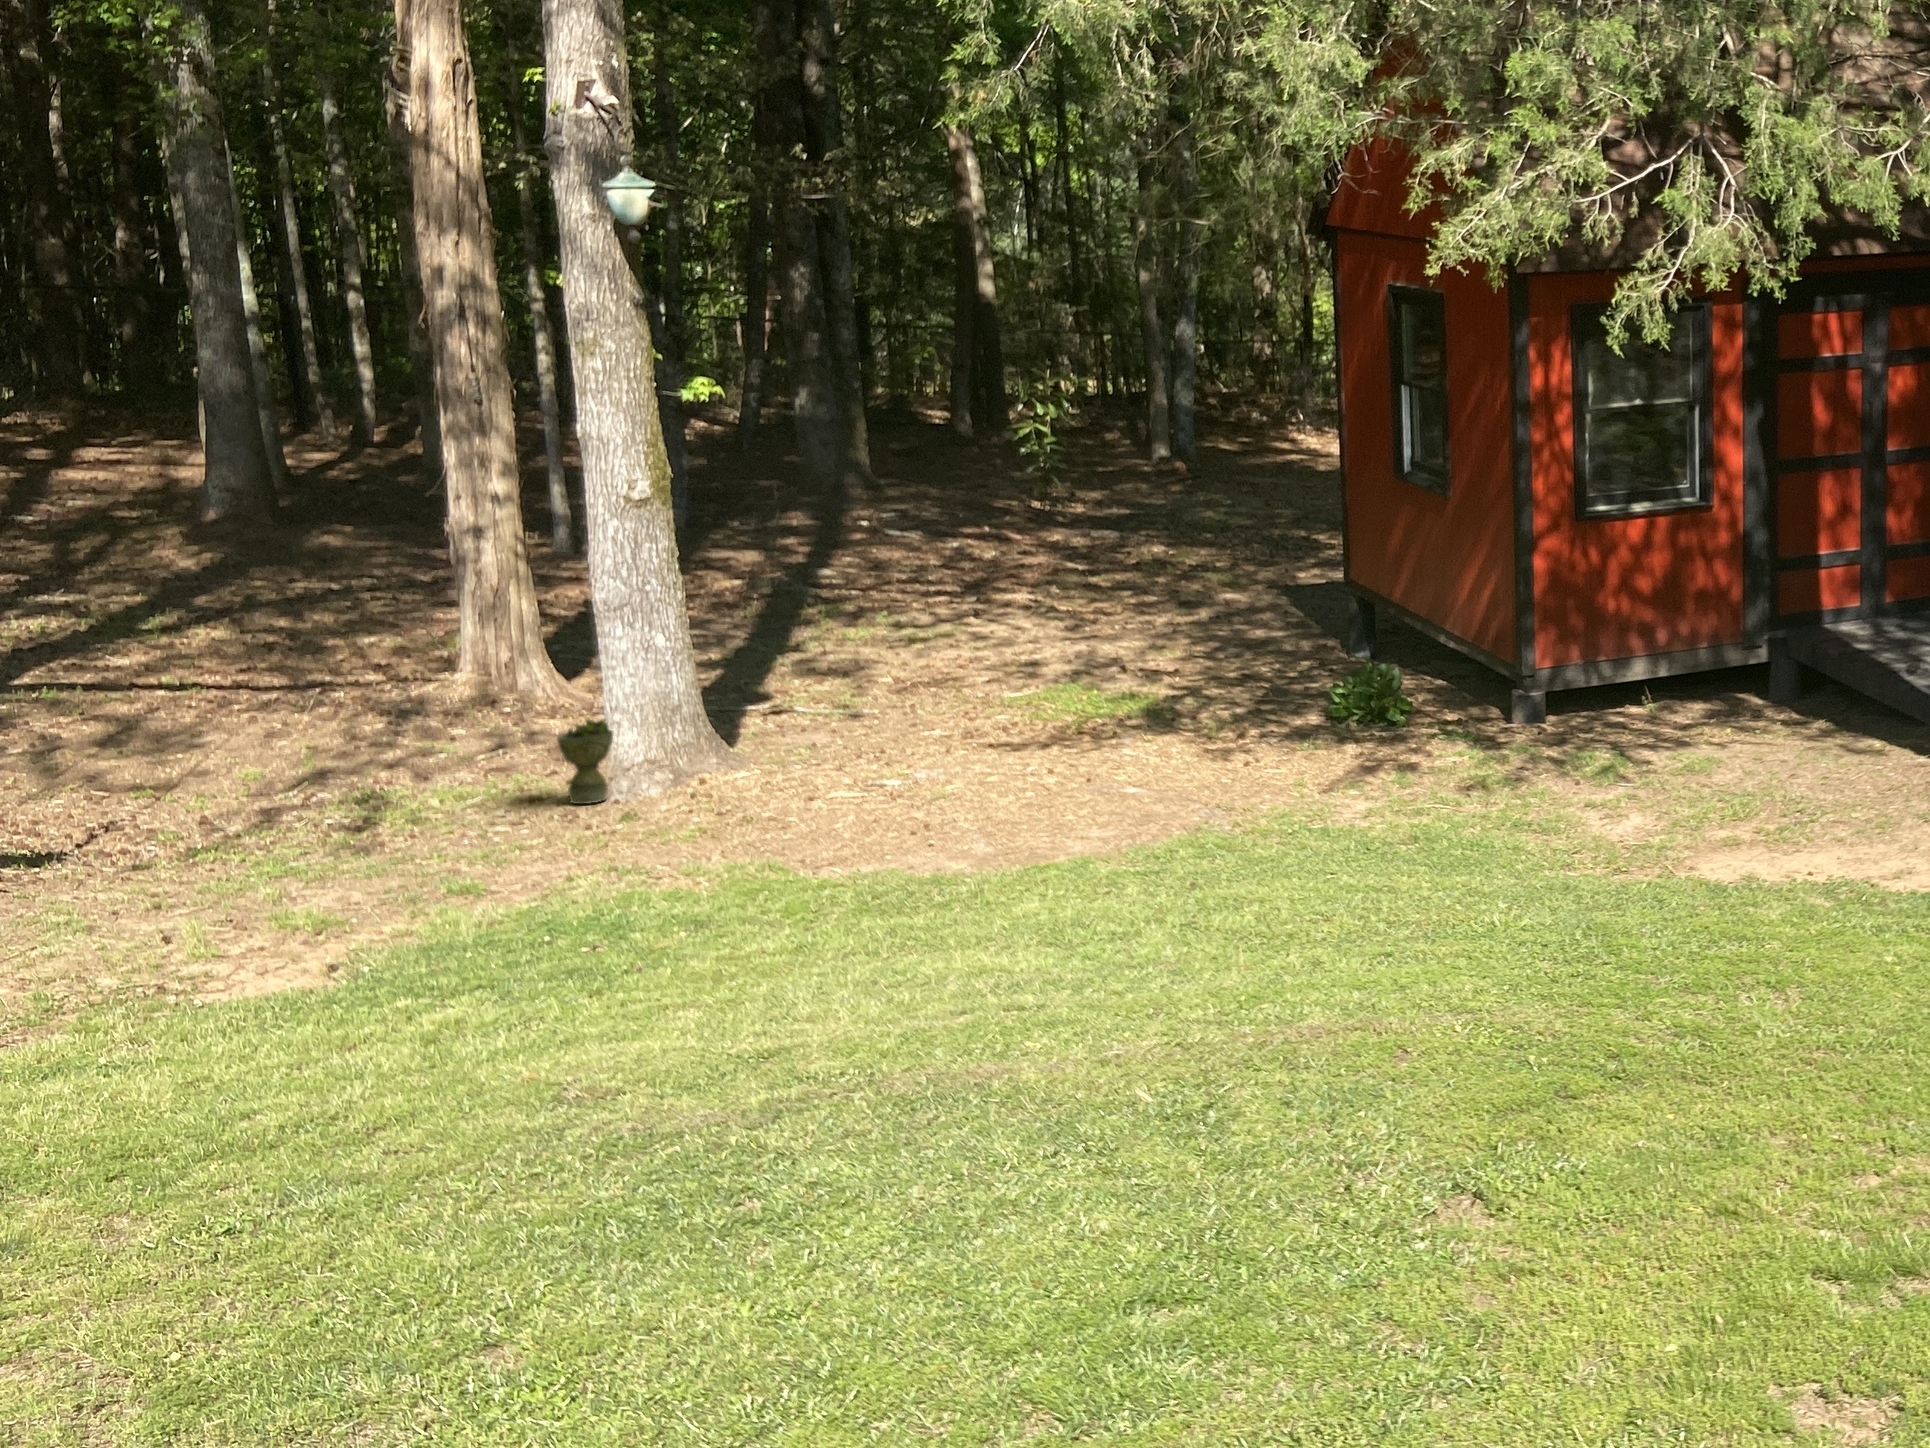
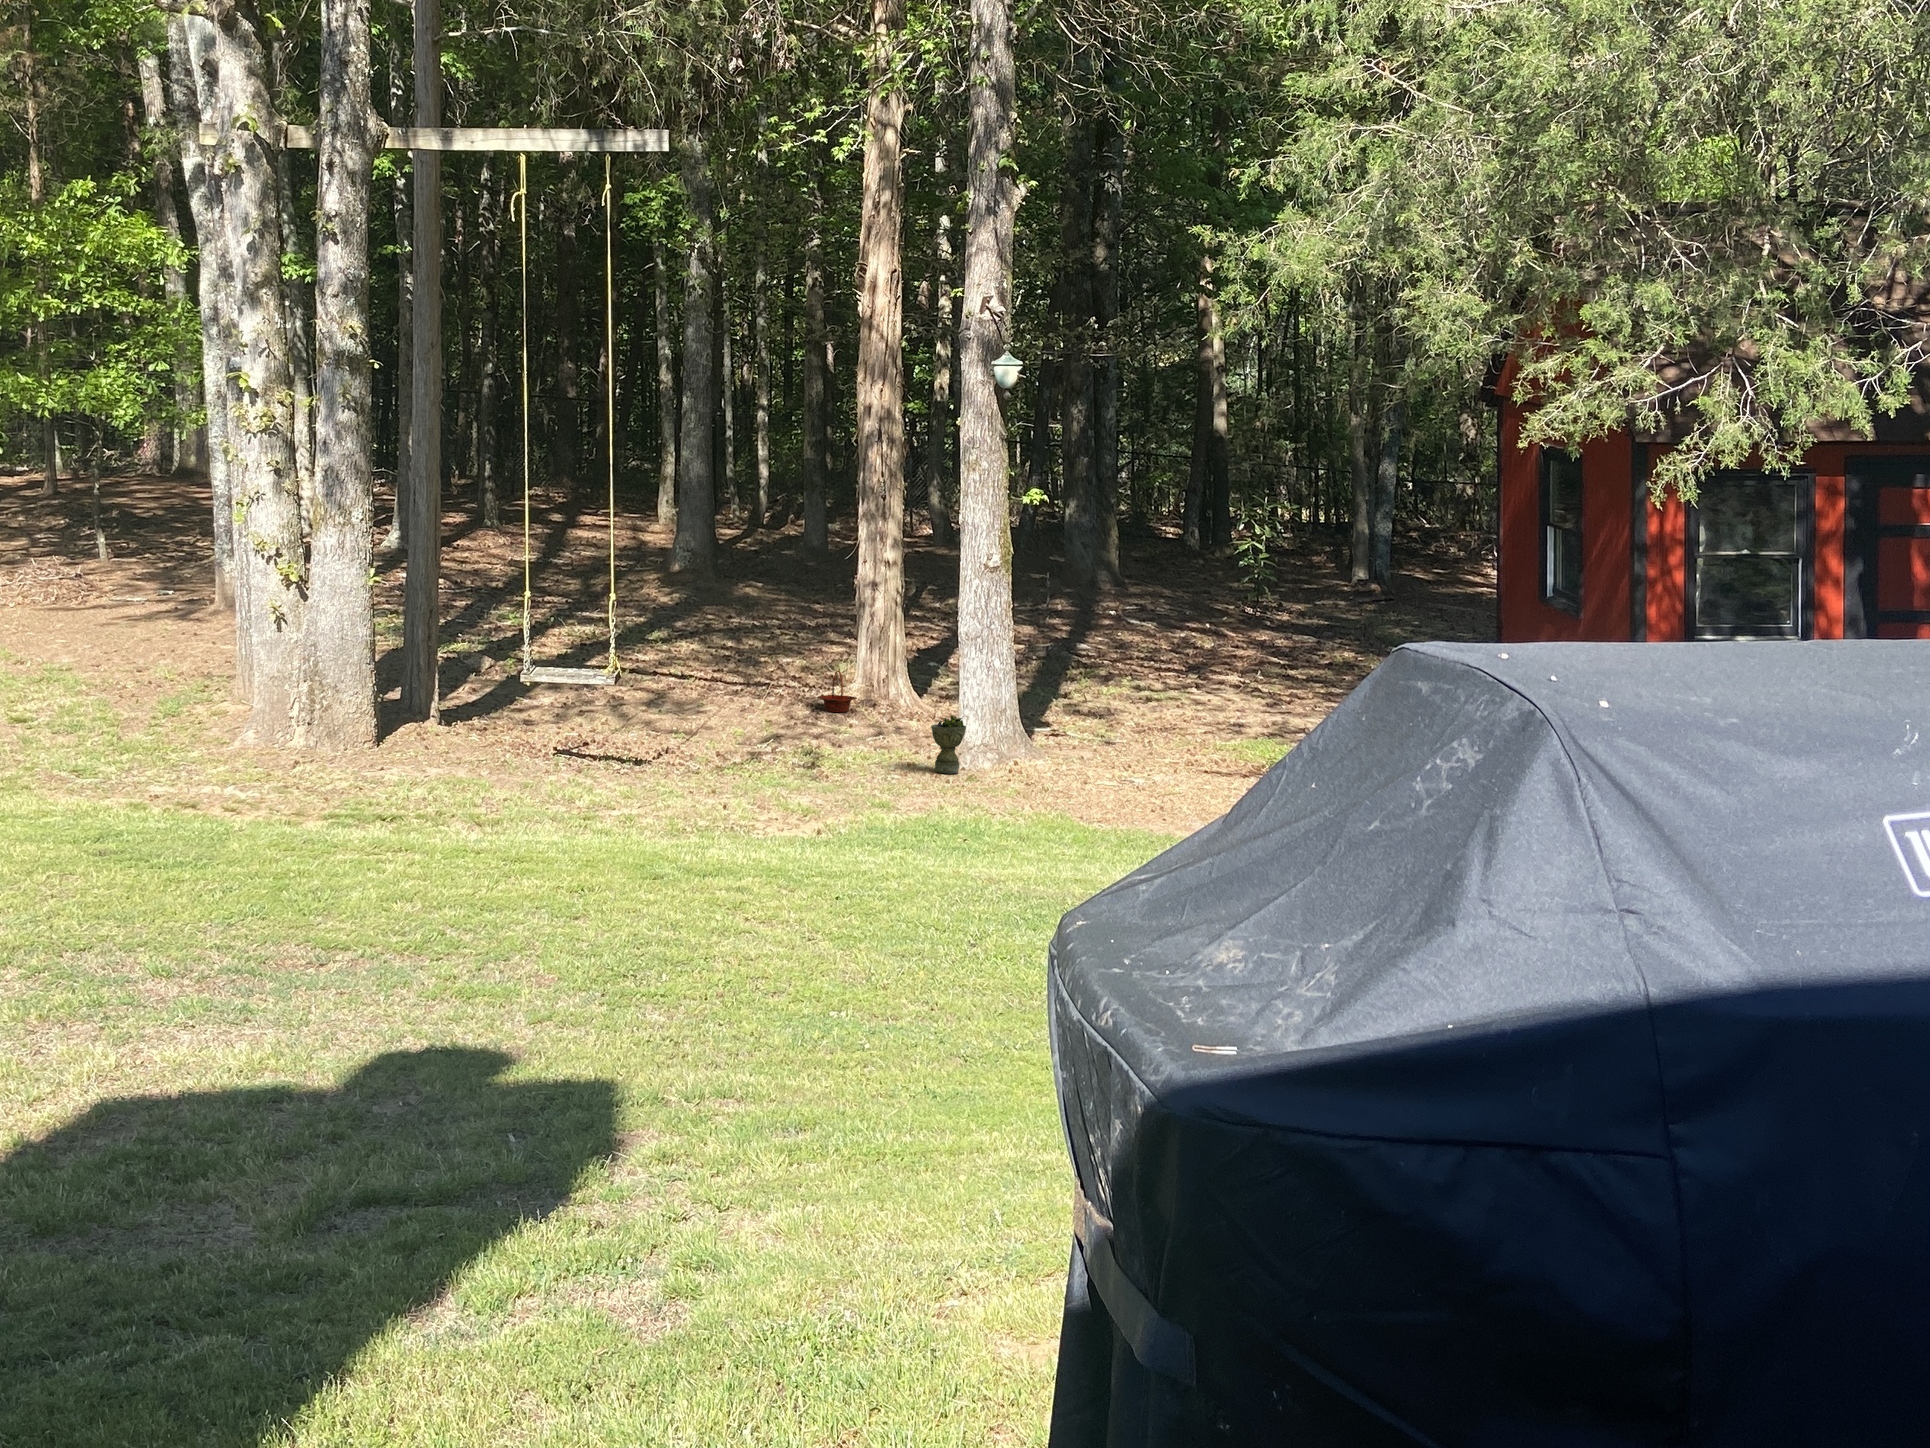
basket: none [395,657,461,717] -> present [818,671,857,712]

